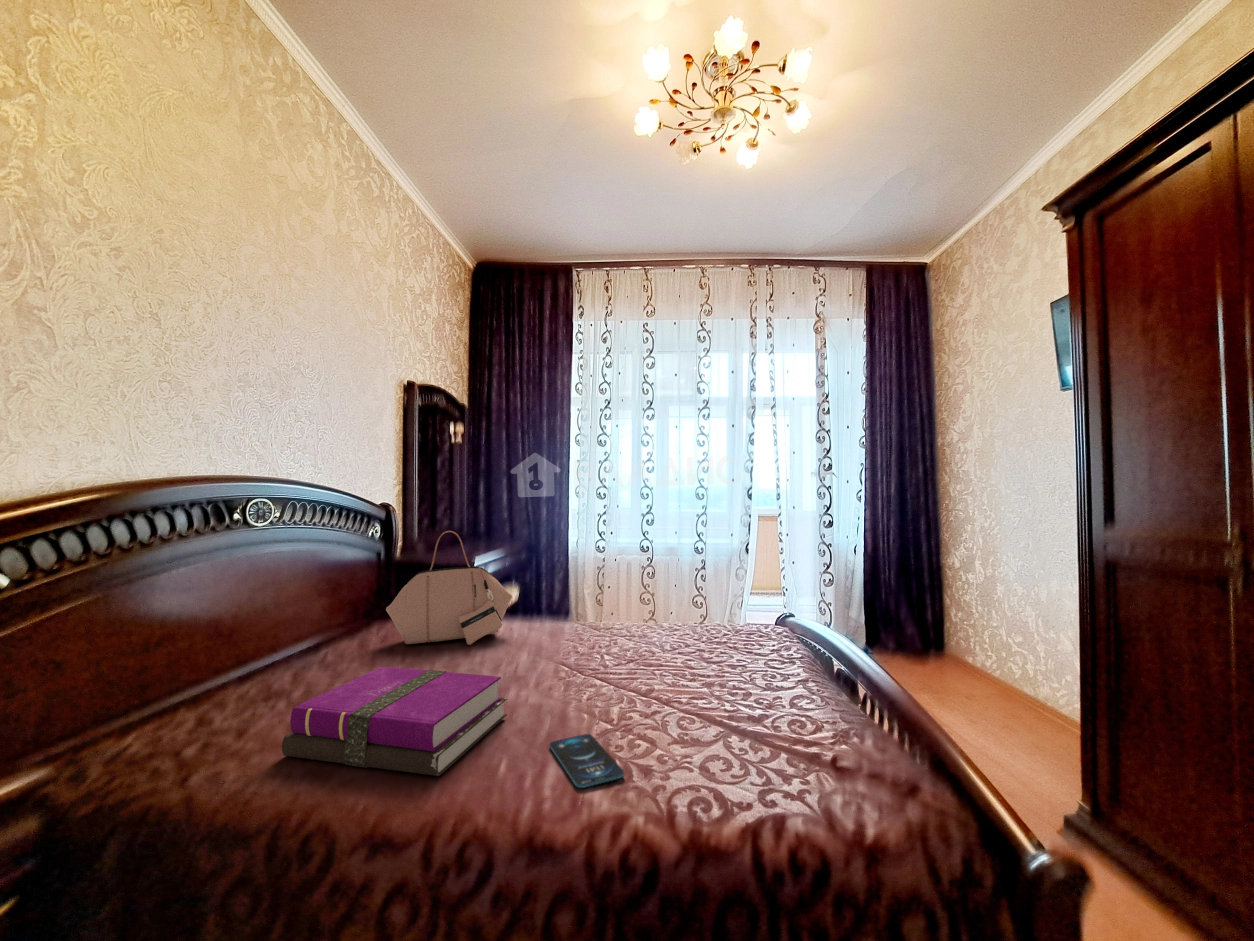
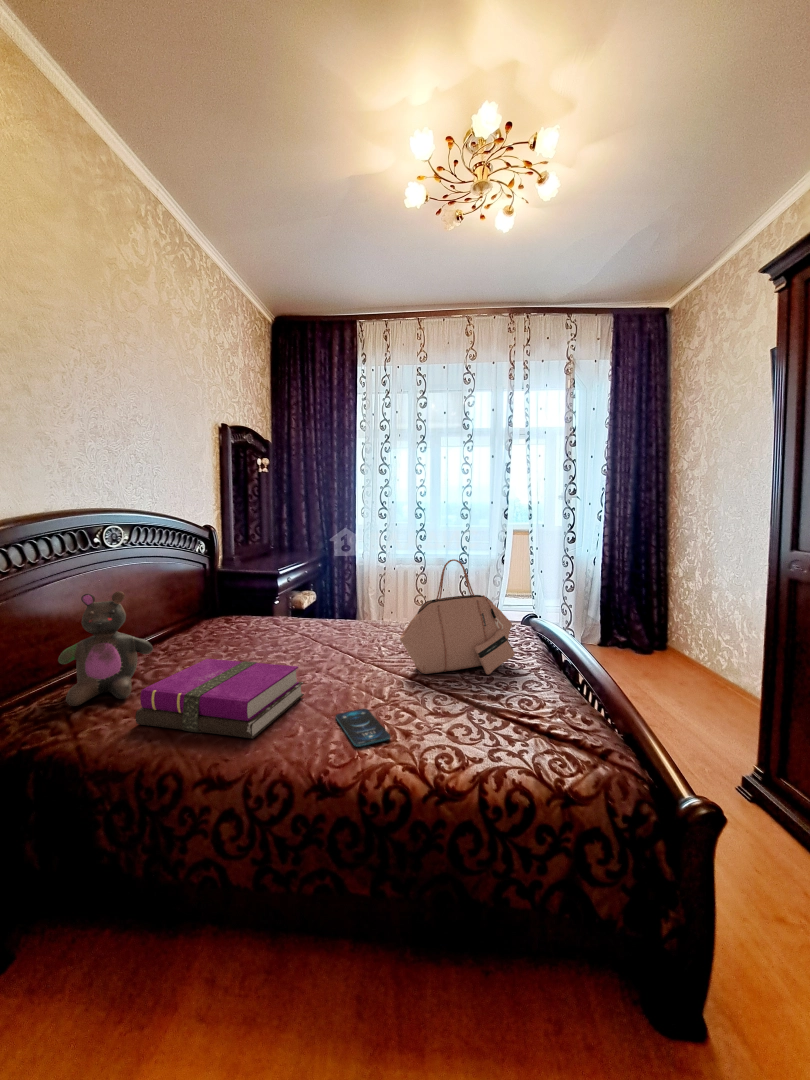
handbag: present [386,531,512,645] -> present [400,559,515,674]
stuffed bear: none [187,578,313,731] -> present [58,591,153,706]

